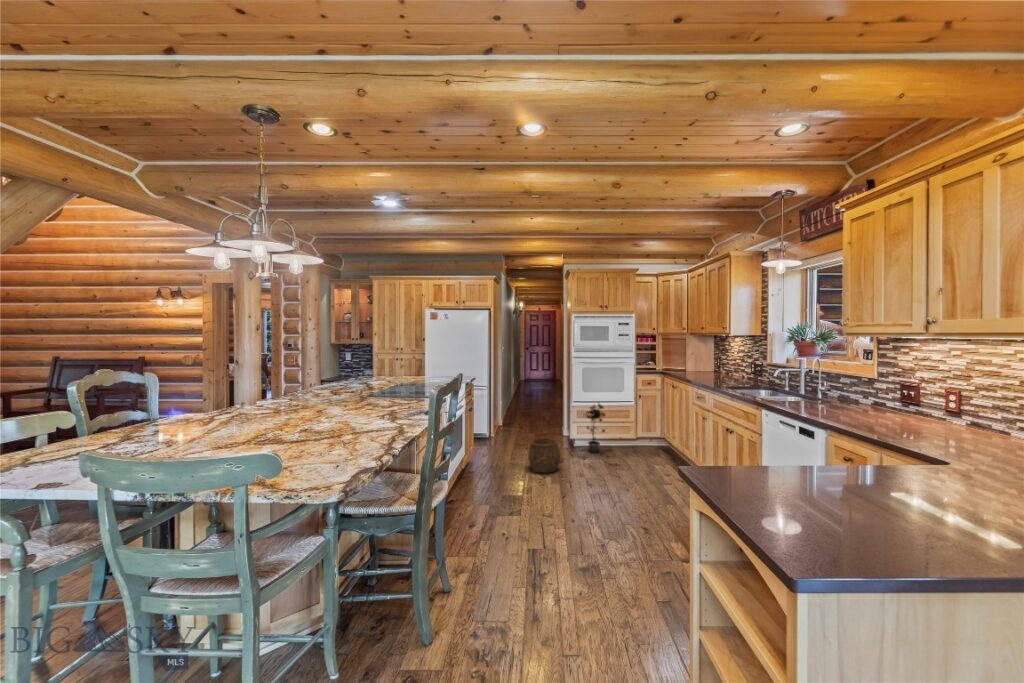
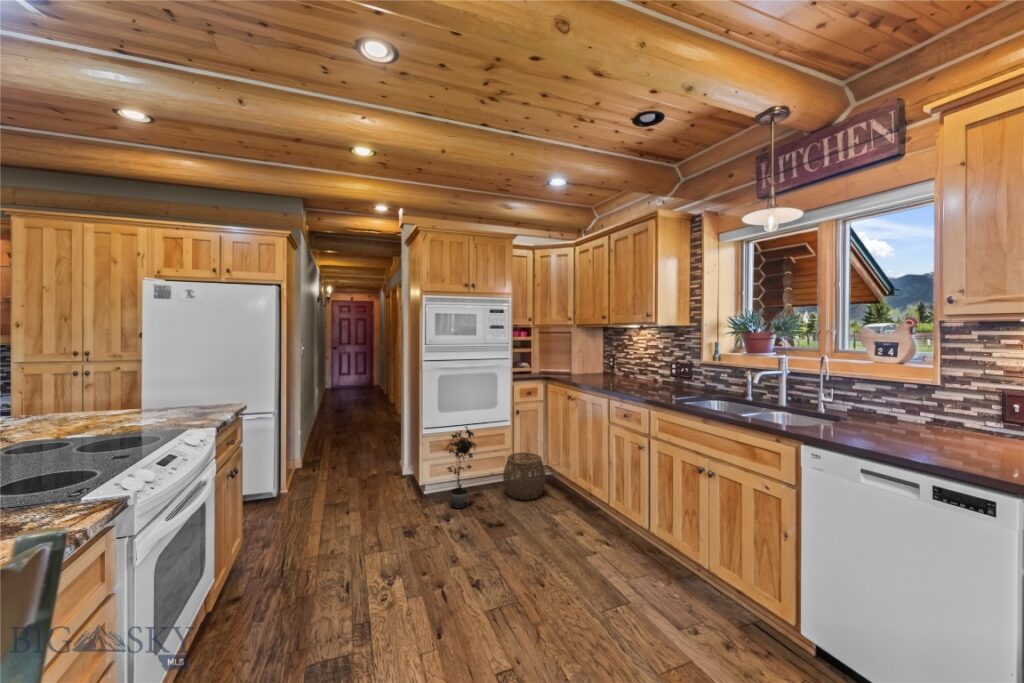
woven basket: present [528,438,560,473] -> present [503,452,546,500]

